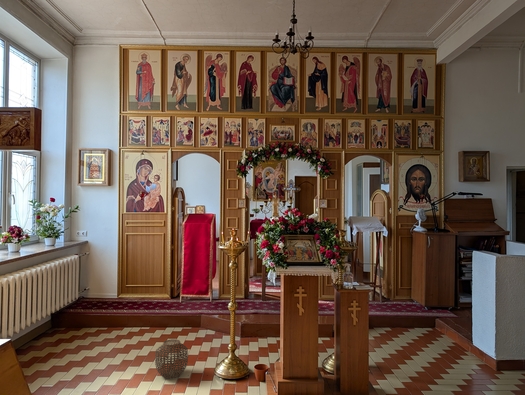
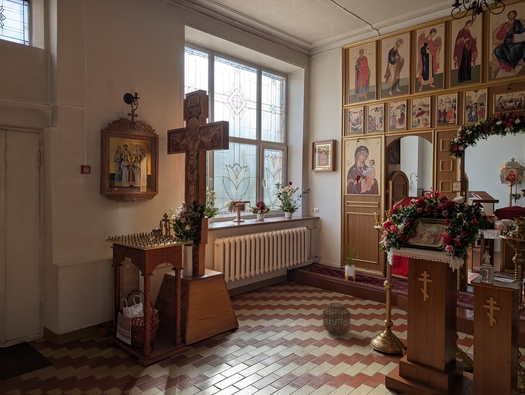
house plant: none [129,267,153,311] -> present [345,246,355,280]

